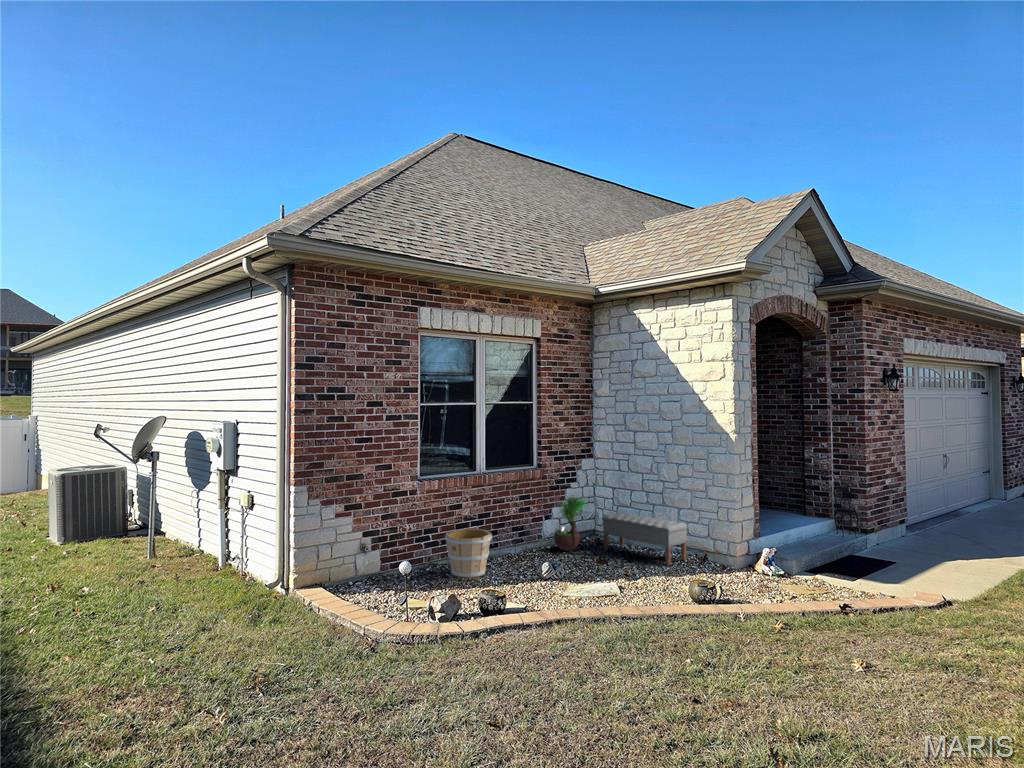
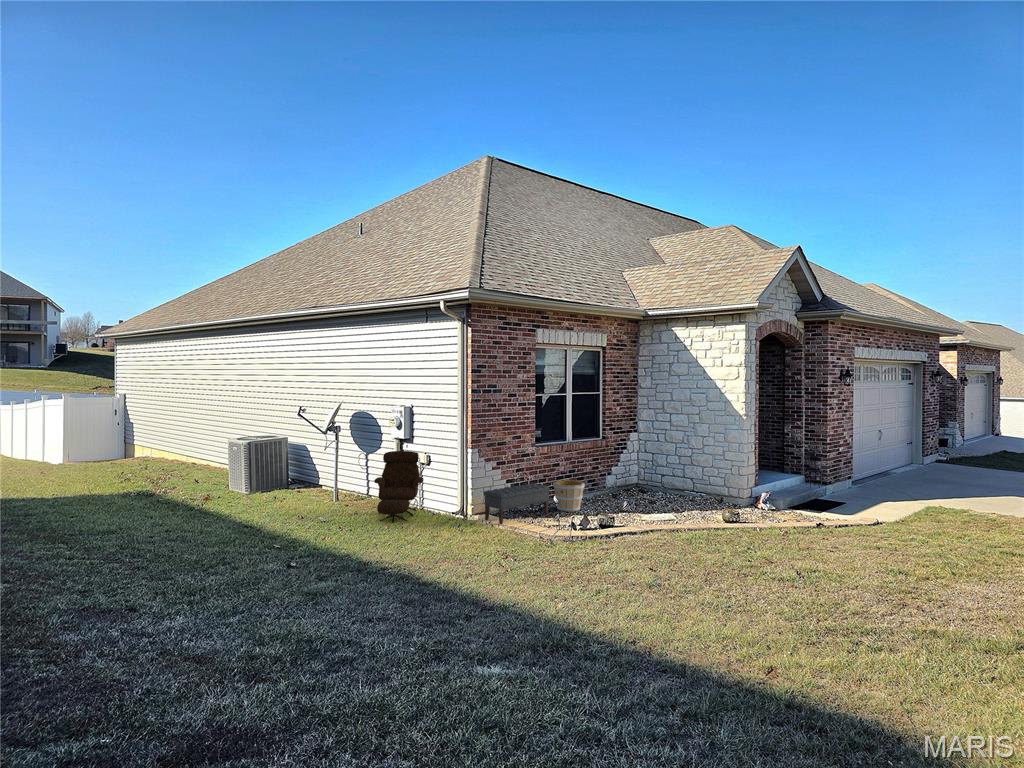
lounge chair: none [153,486,253,600] -> present [374,451,424,523]
potted tree: present [554,495,585,551] -> none [614,456,639,497]
bench: present [602,513,688,566] -> present [484,484,550,524]

